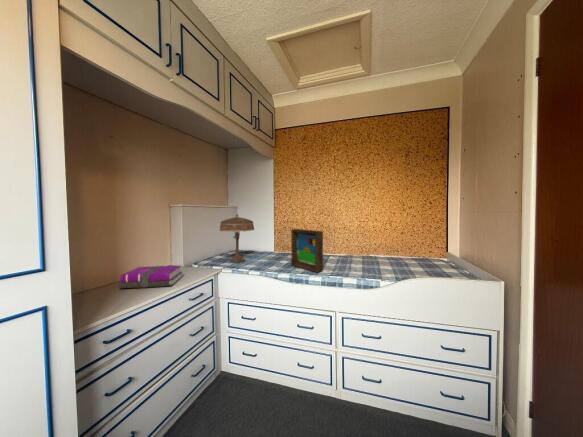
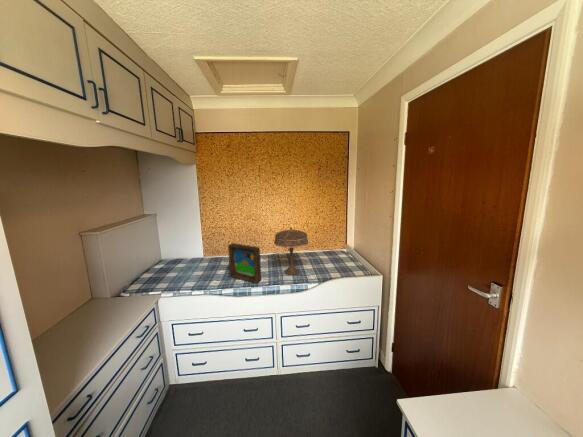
table lamp: present [220,214,254,262] -> present [274,227,308,275]
notebook: present [118,266,182,288] -> none [50,304,121,350]

